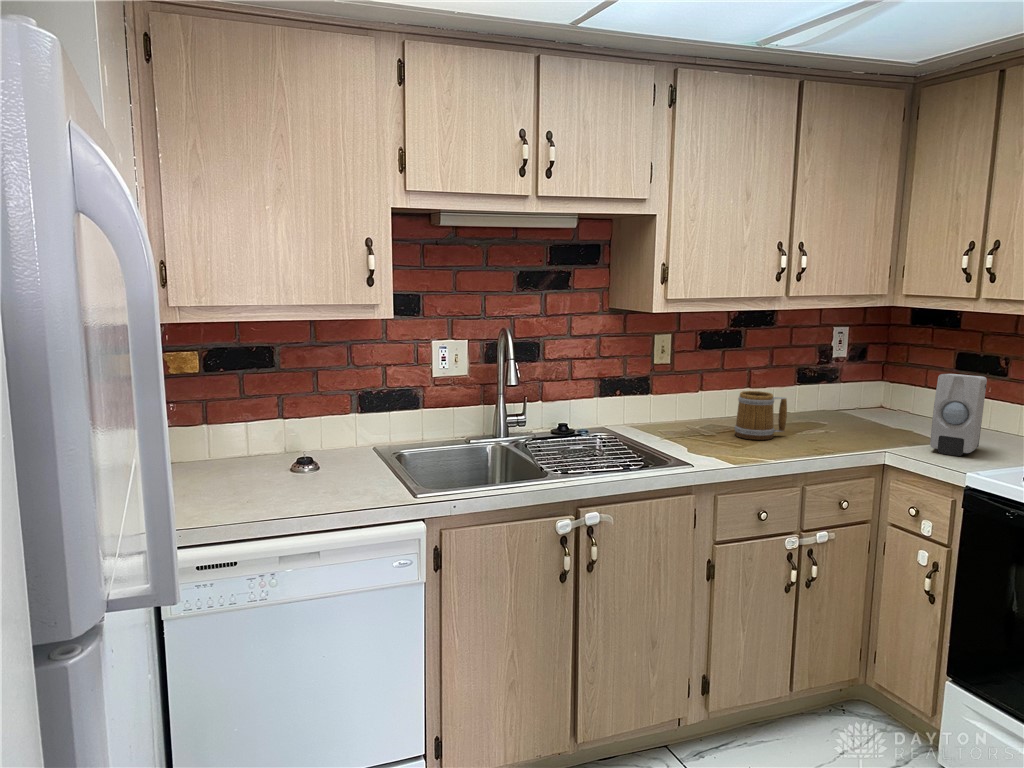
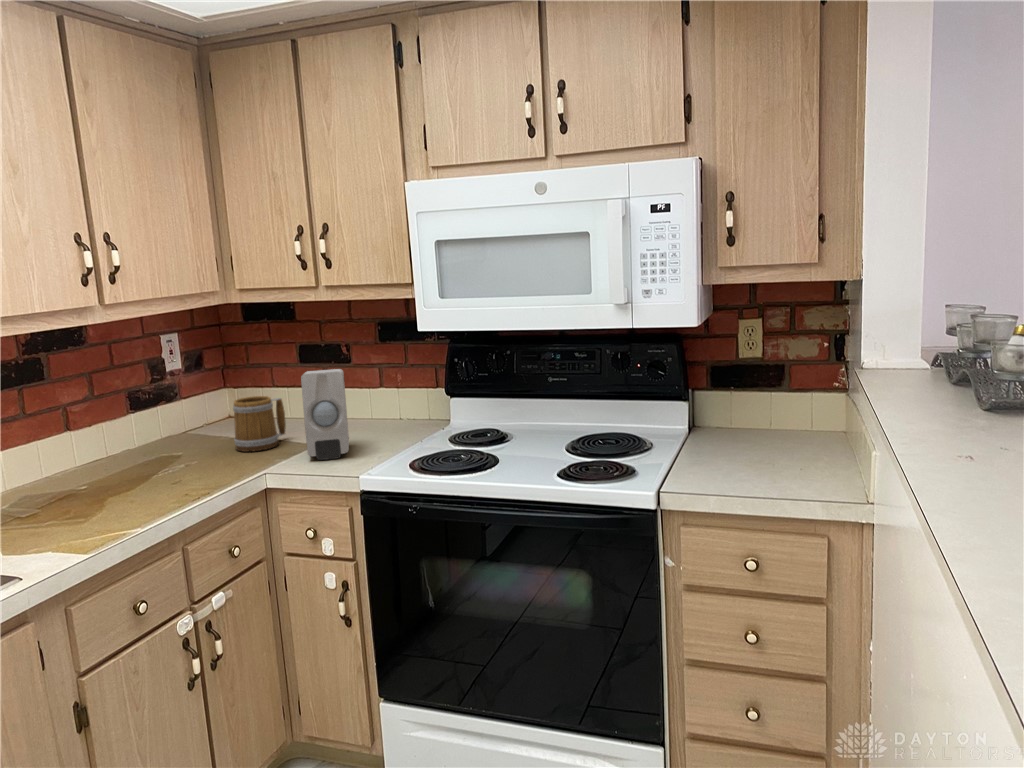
mug: present [735,391,787,440] -> present [233,396,286,452]

